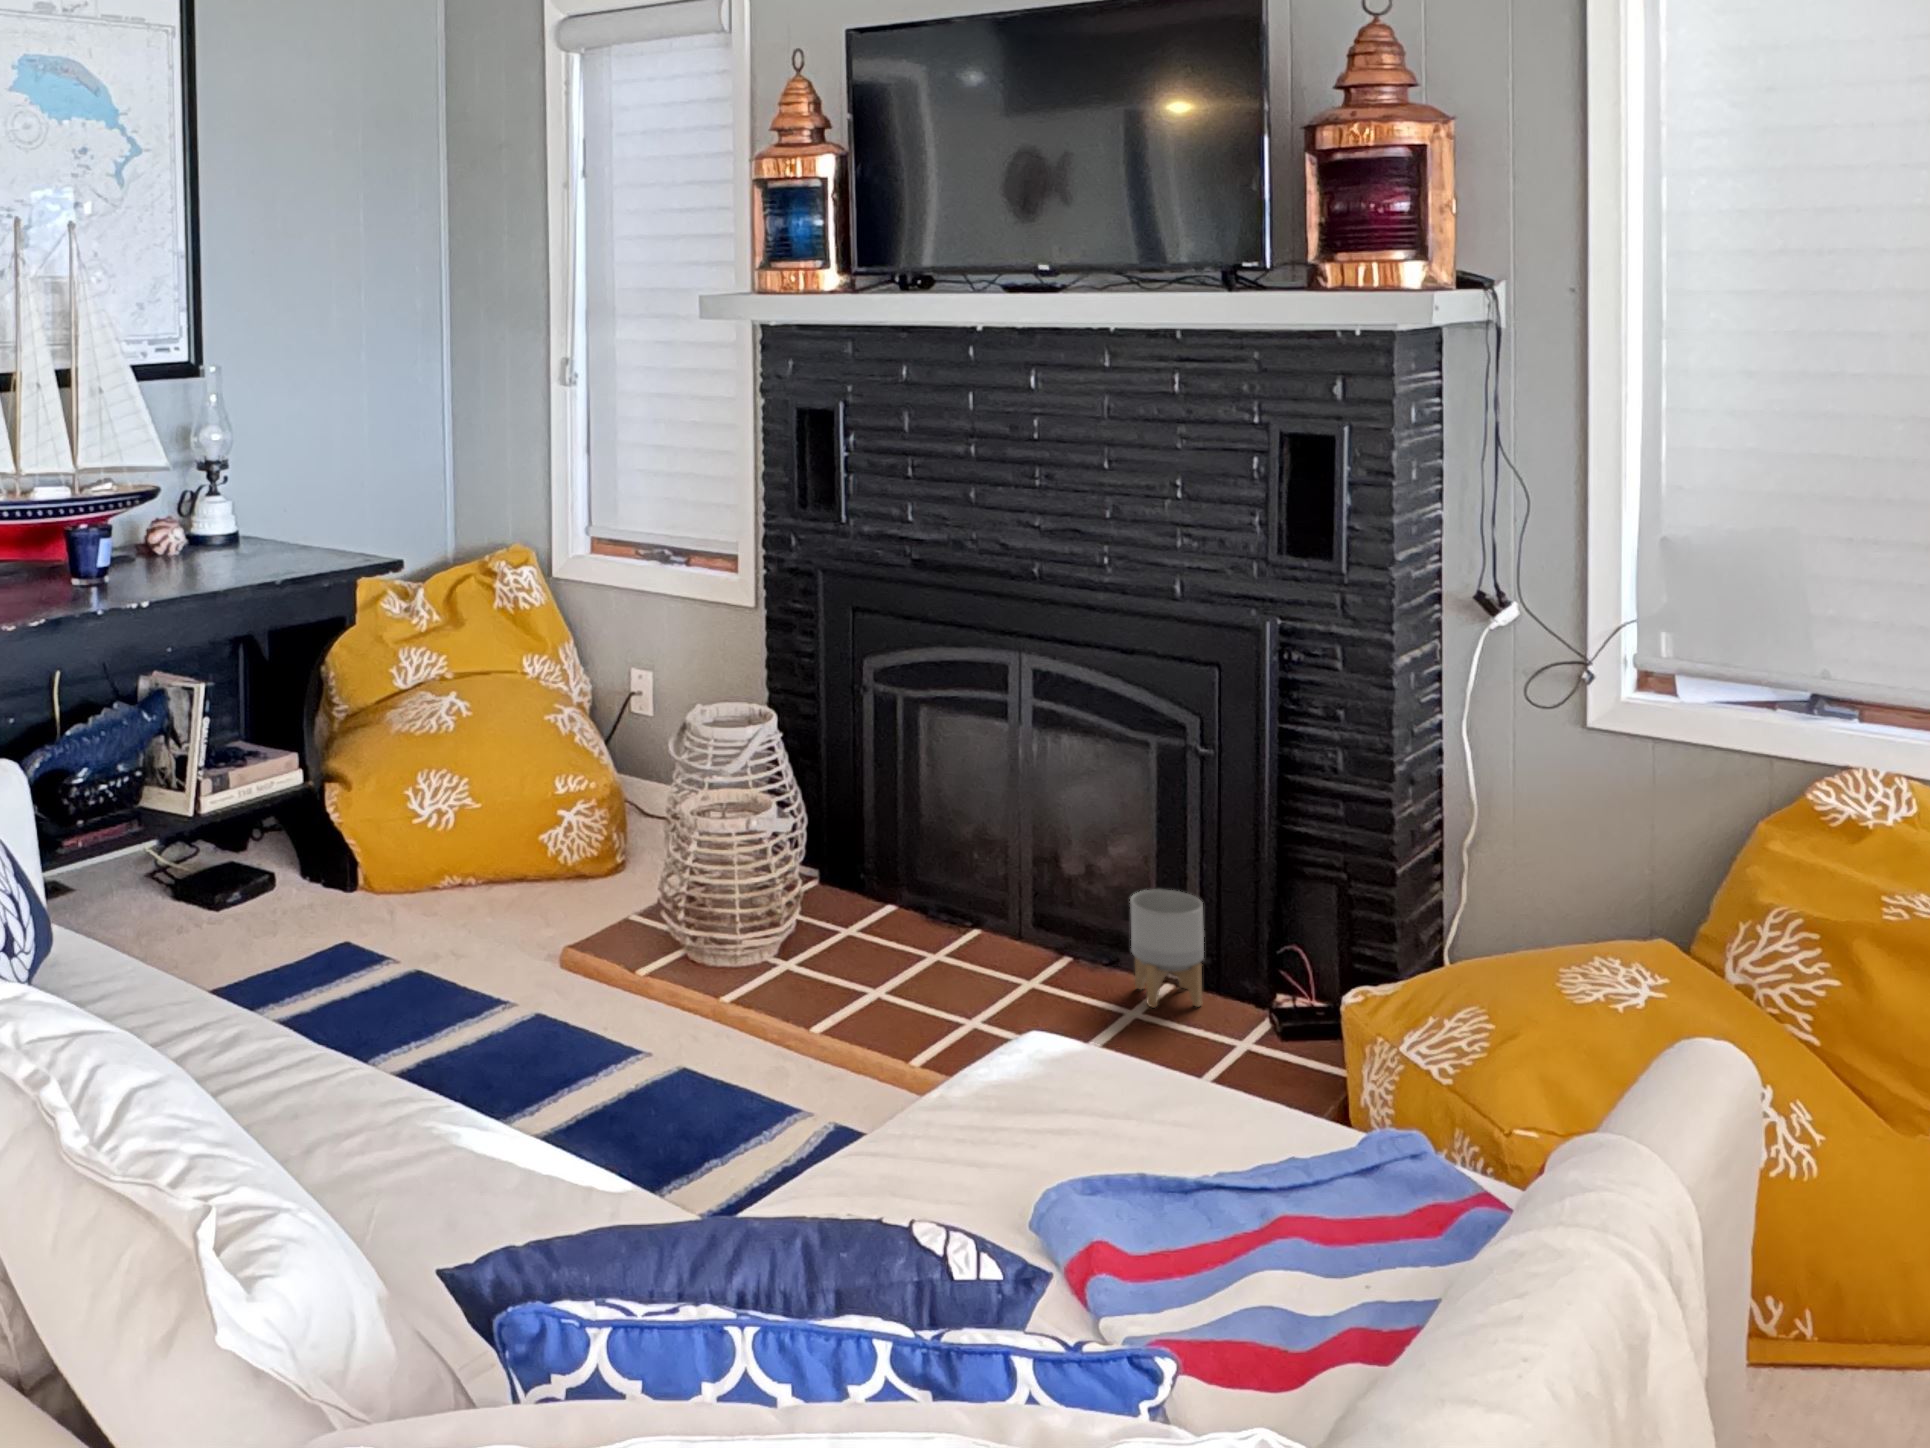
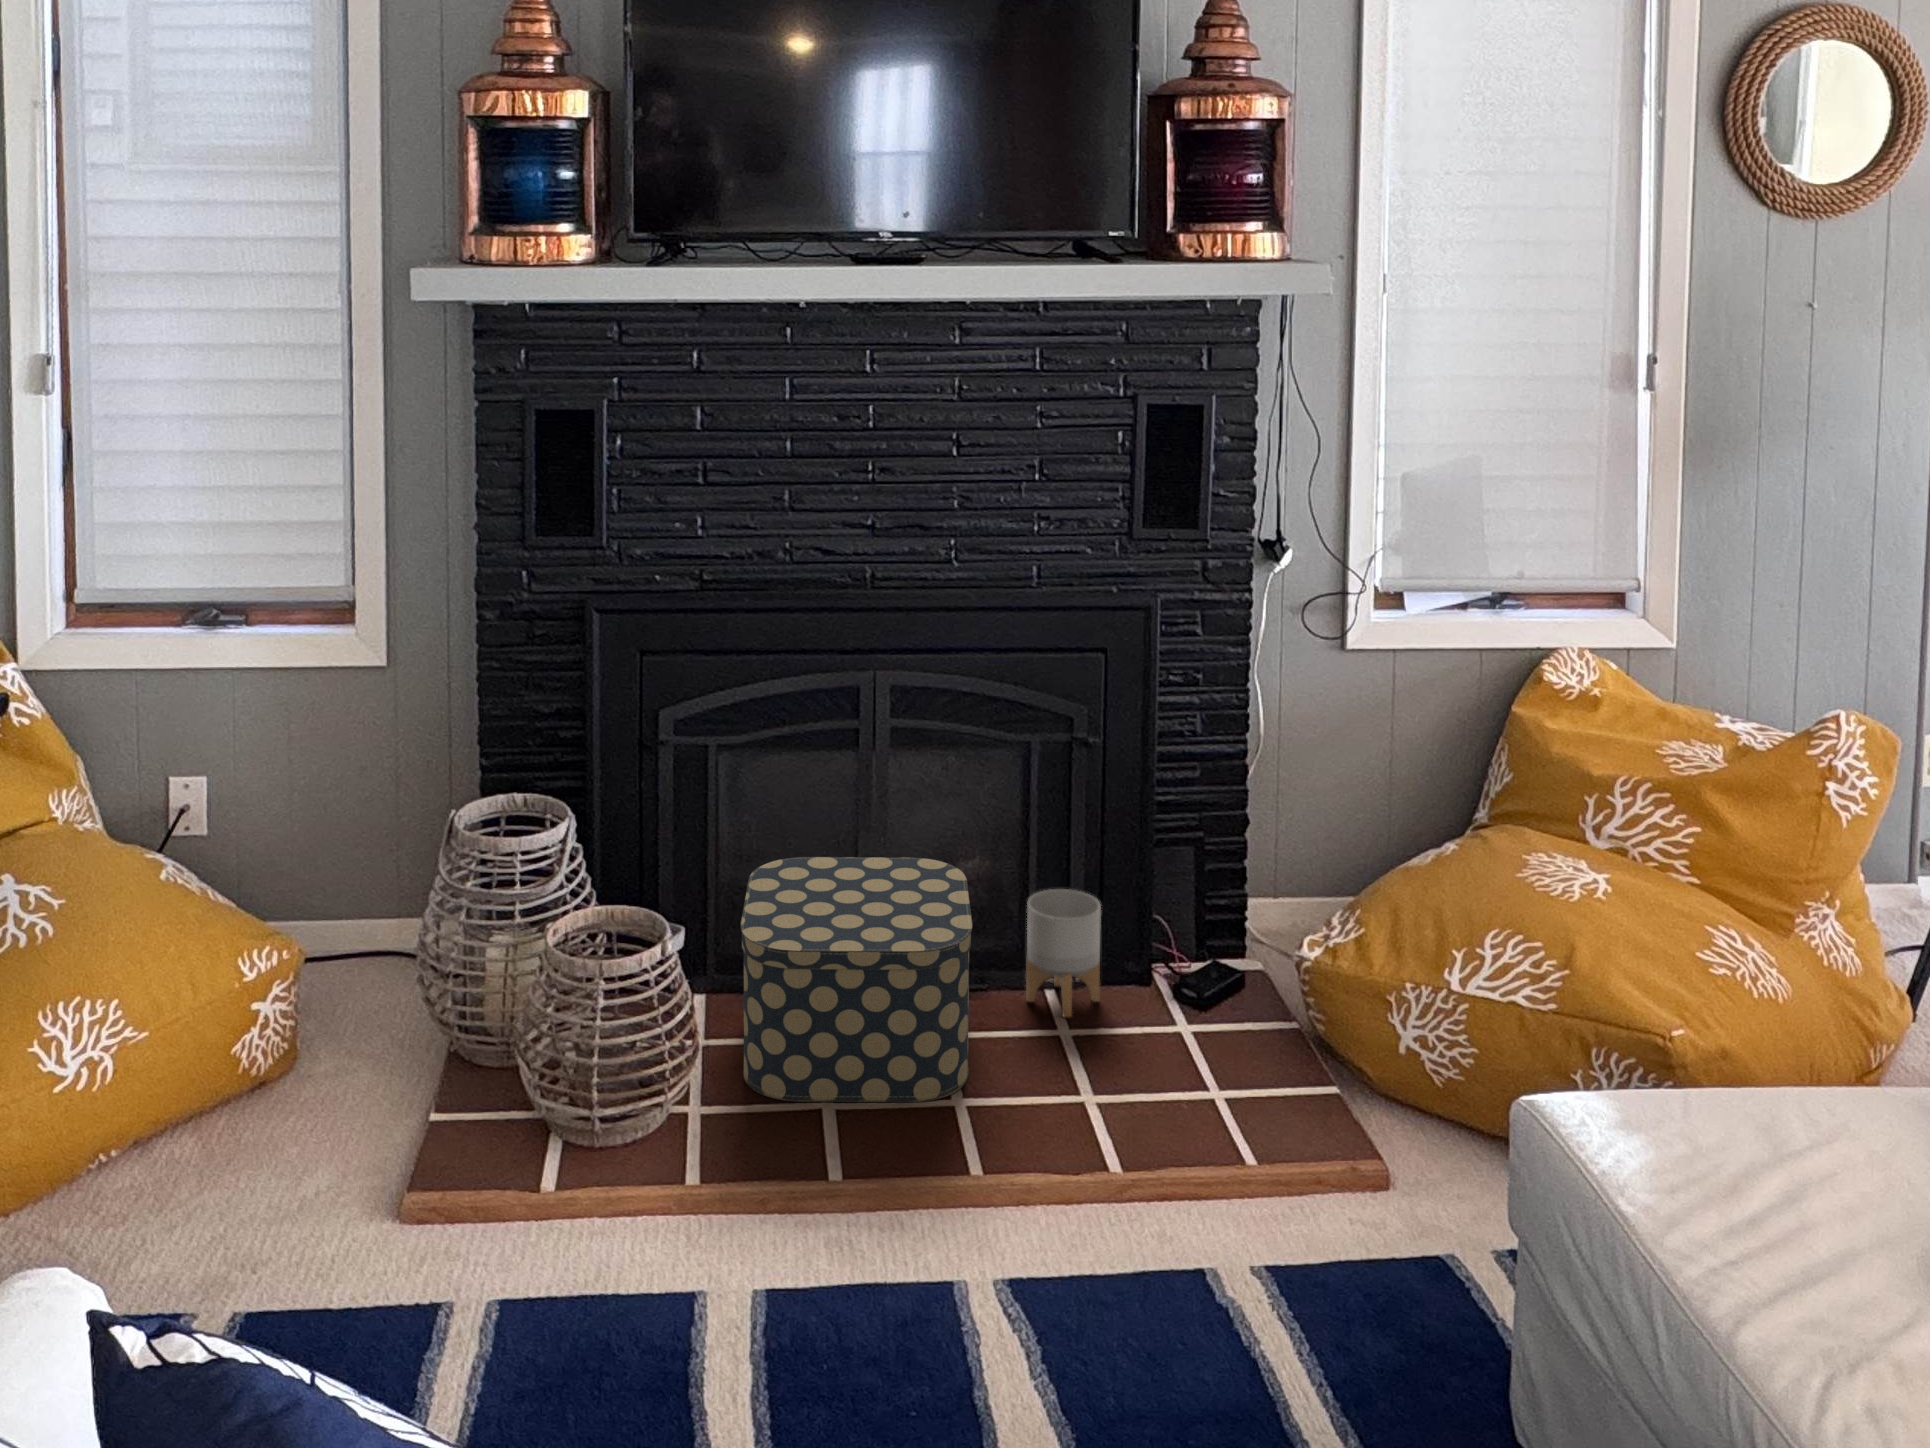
storage box: none [834,805,1072,1016] -> present [741,857,972,1102]

